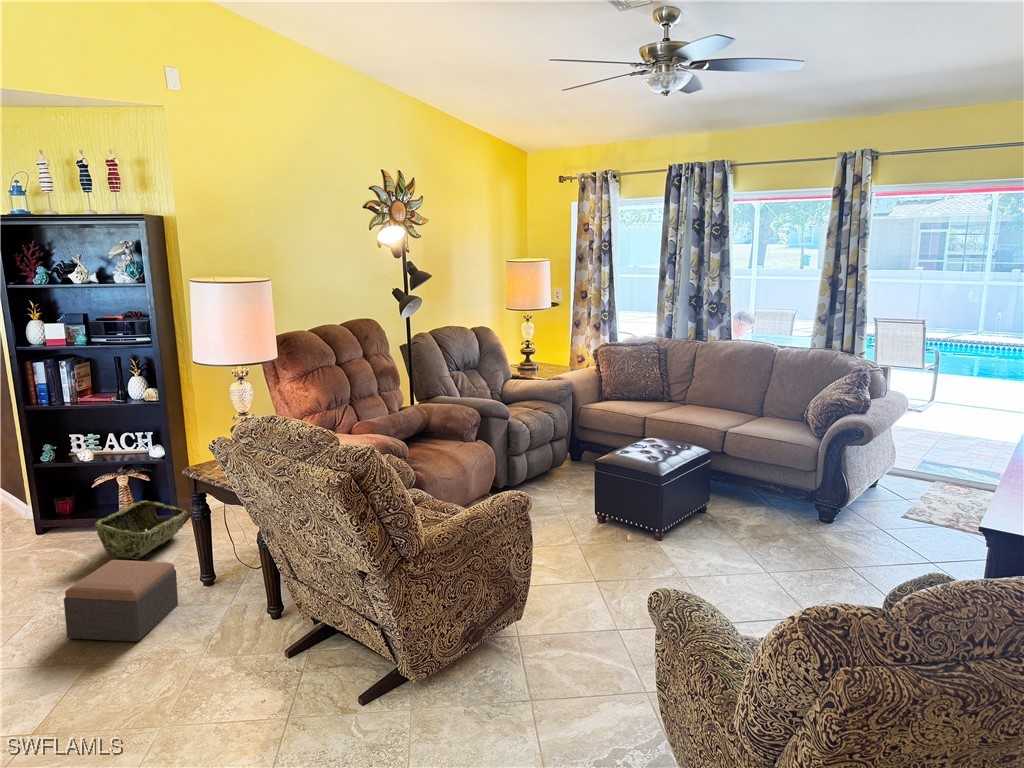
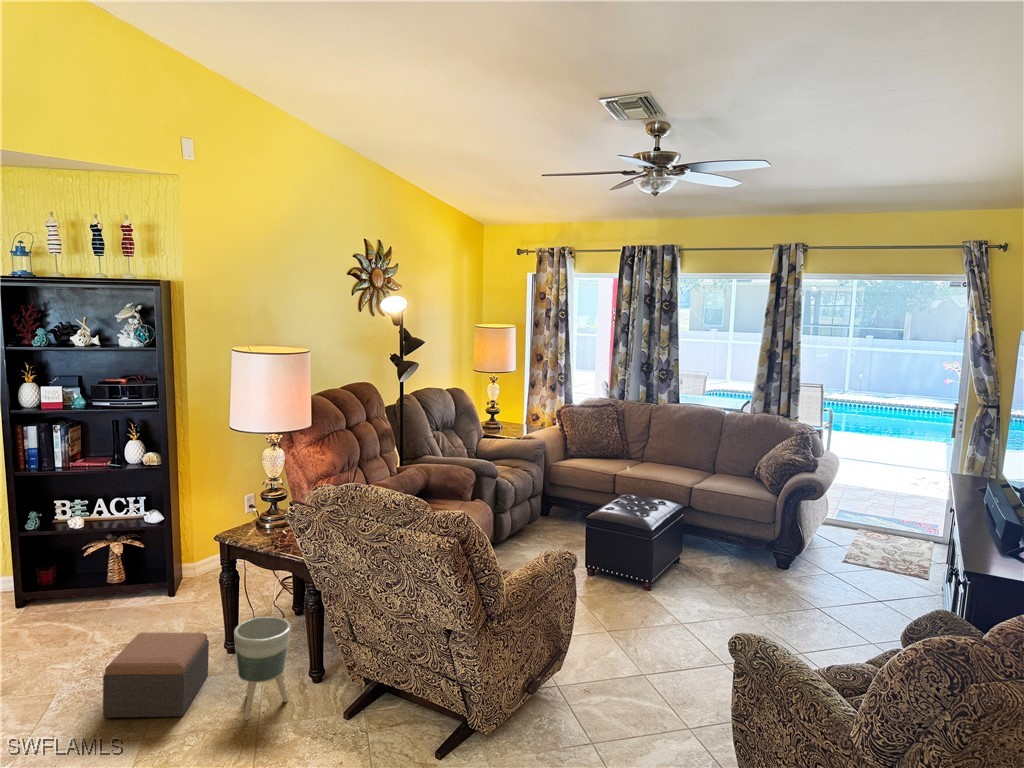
woven basket: present [95,500,188,559] -> none [101,569,189,631]
planter: none [181,549,242,649] -> present [234,617,291,719]

